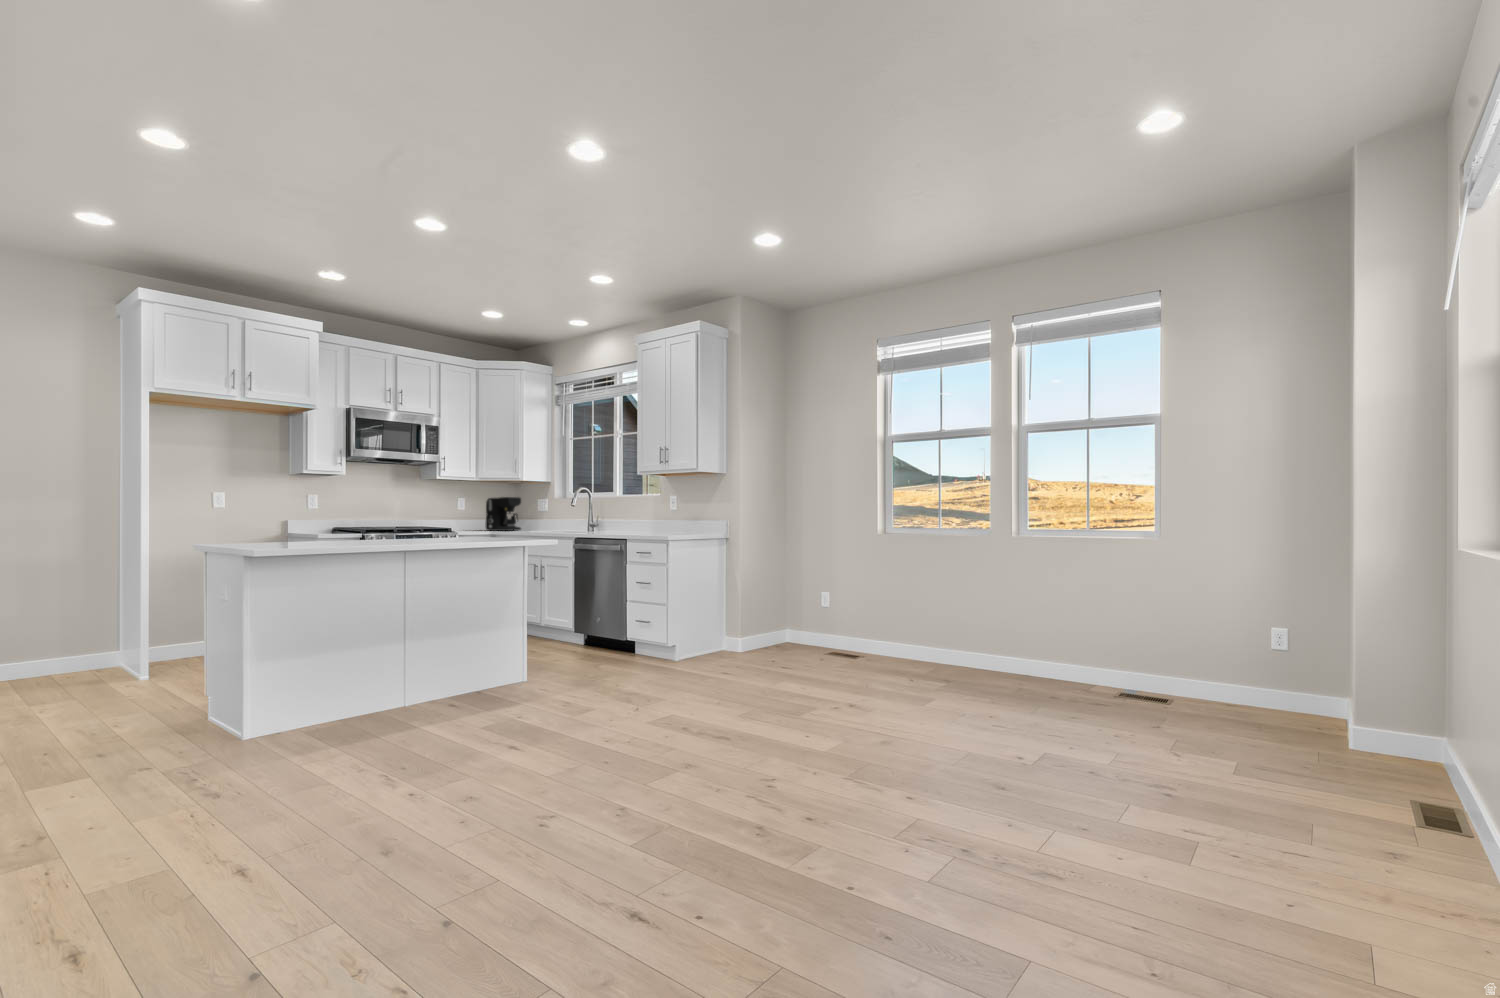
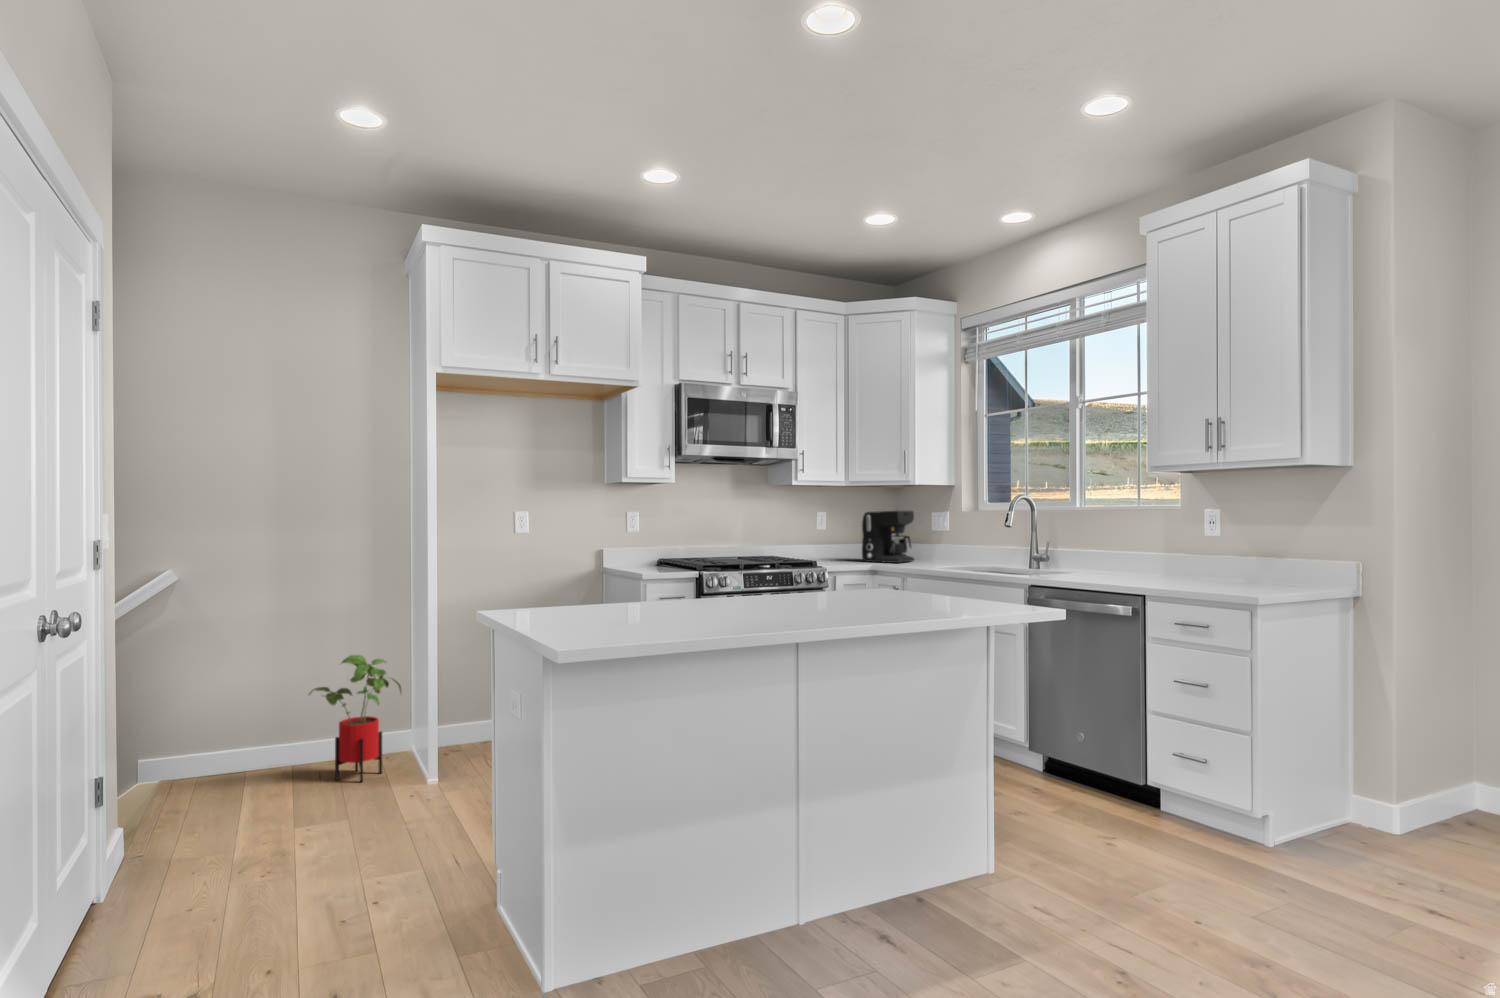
house plant: none [34,591,116,683] -> present [308,655,401,782]

